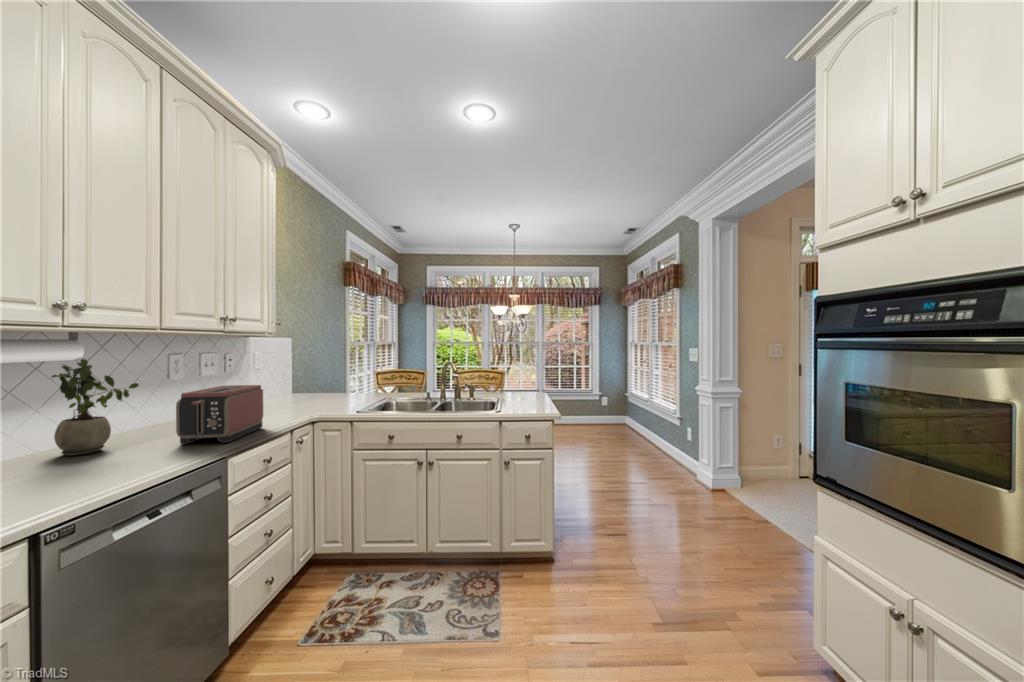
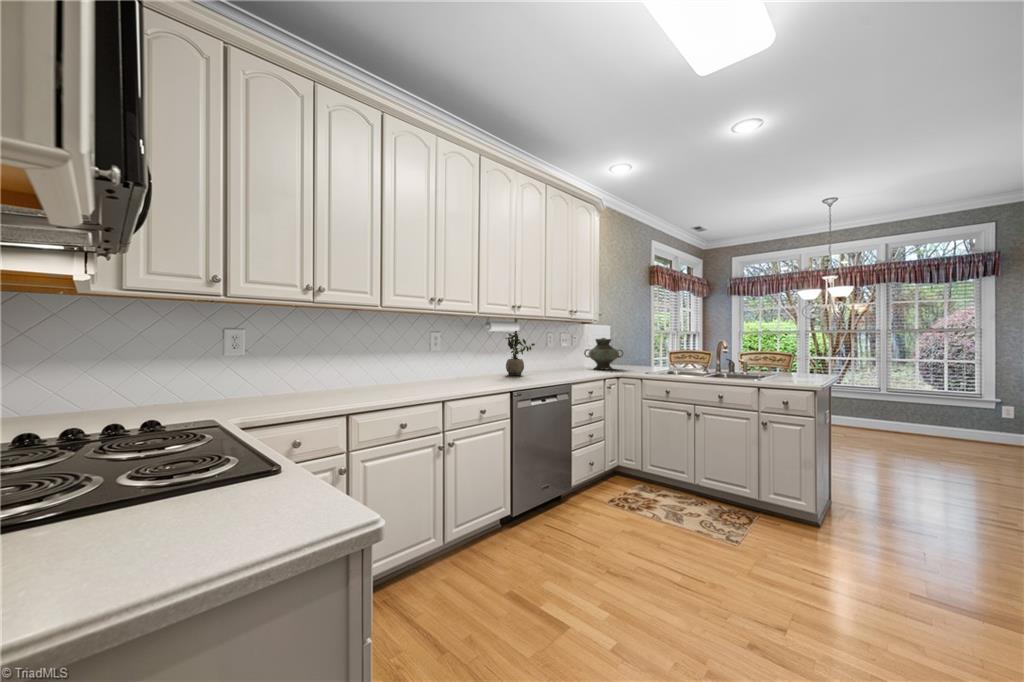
vase: none [253,358,318,406] -> present [584,338,623,369]
toaster: present [176,385,263,444] -> none [549,349,589,378]

